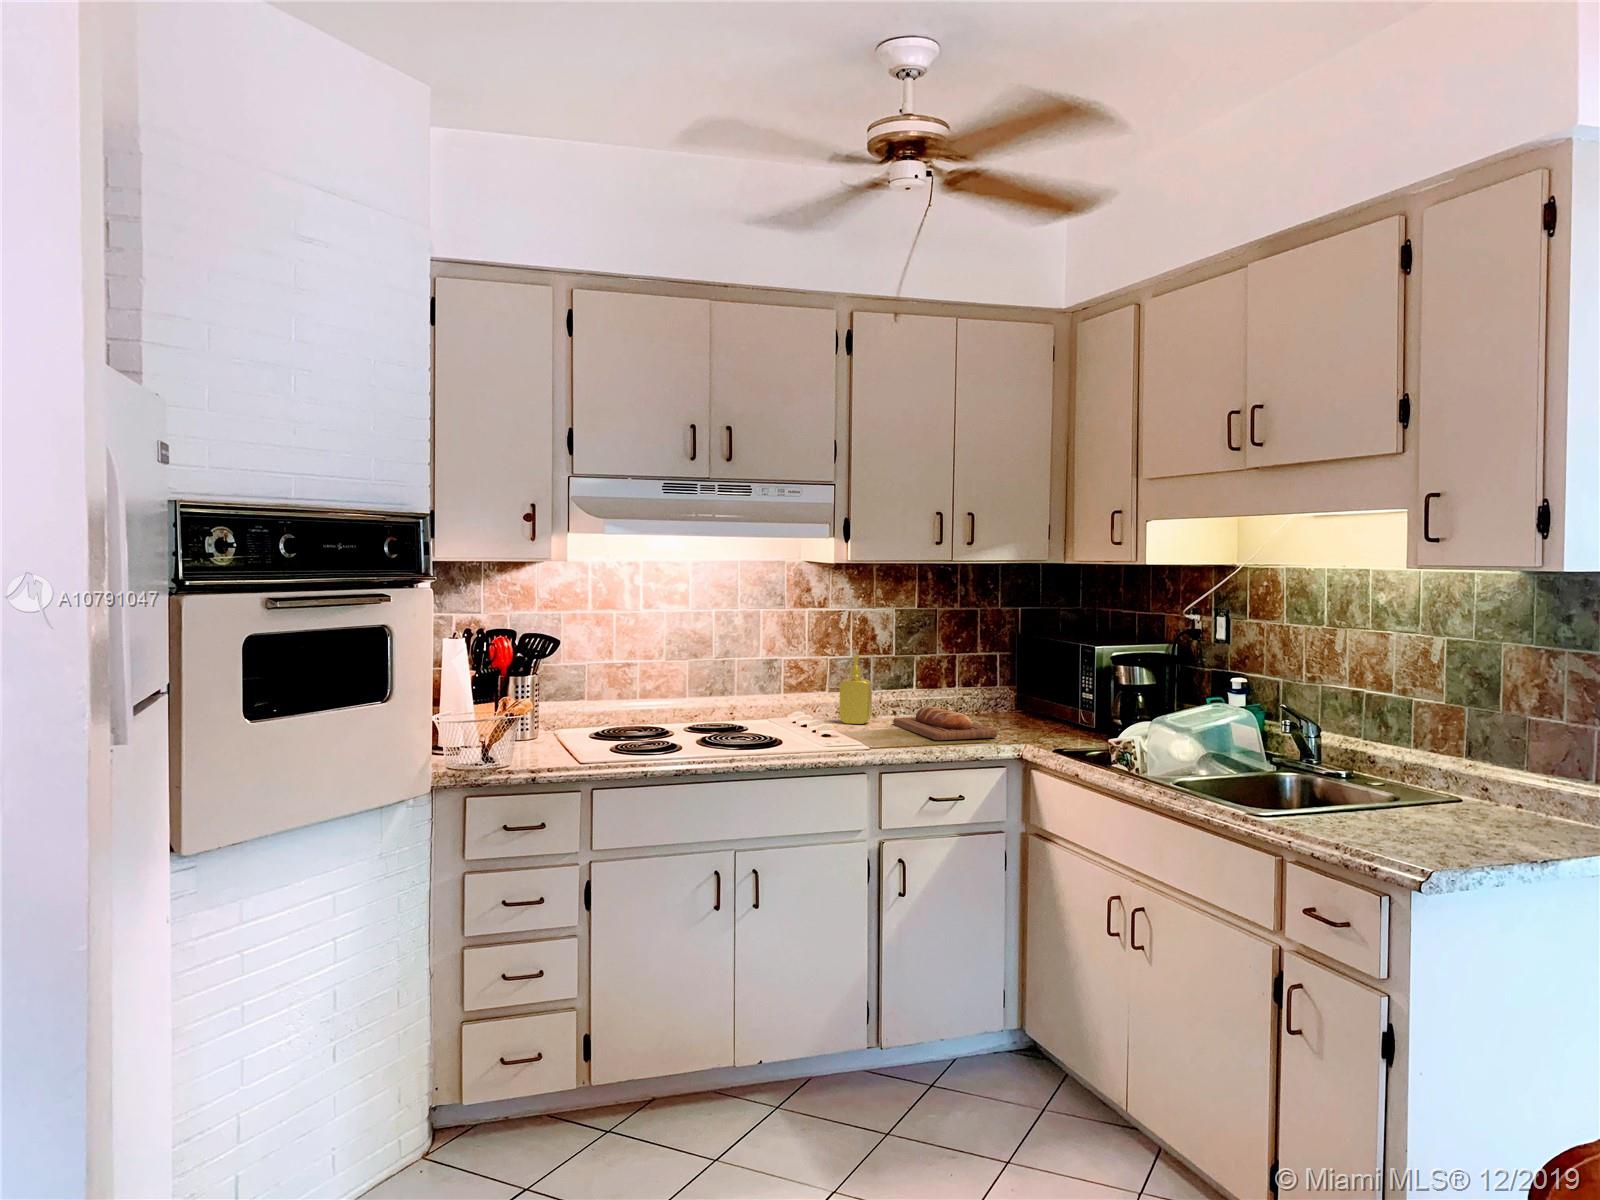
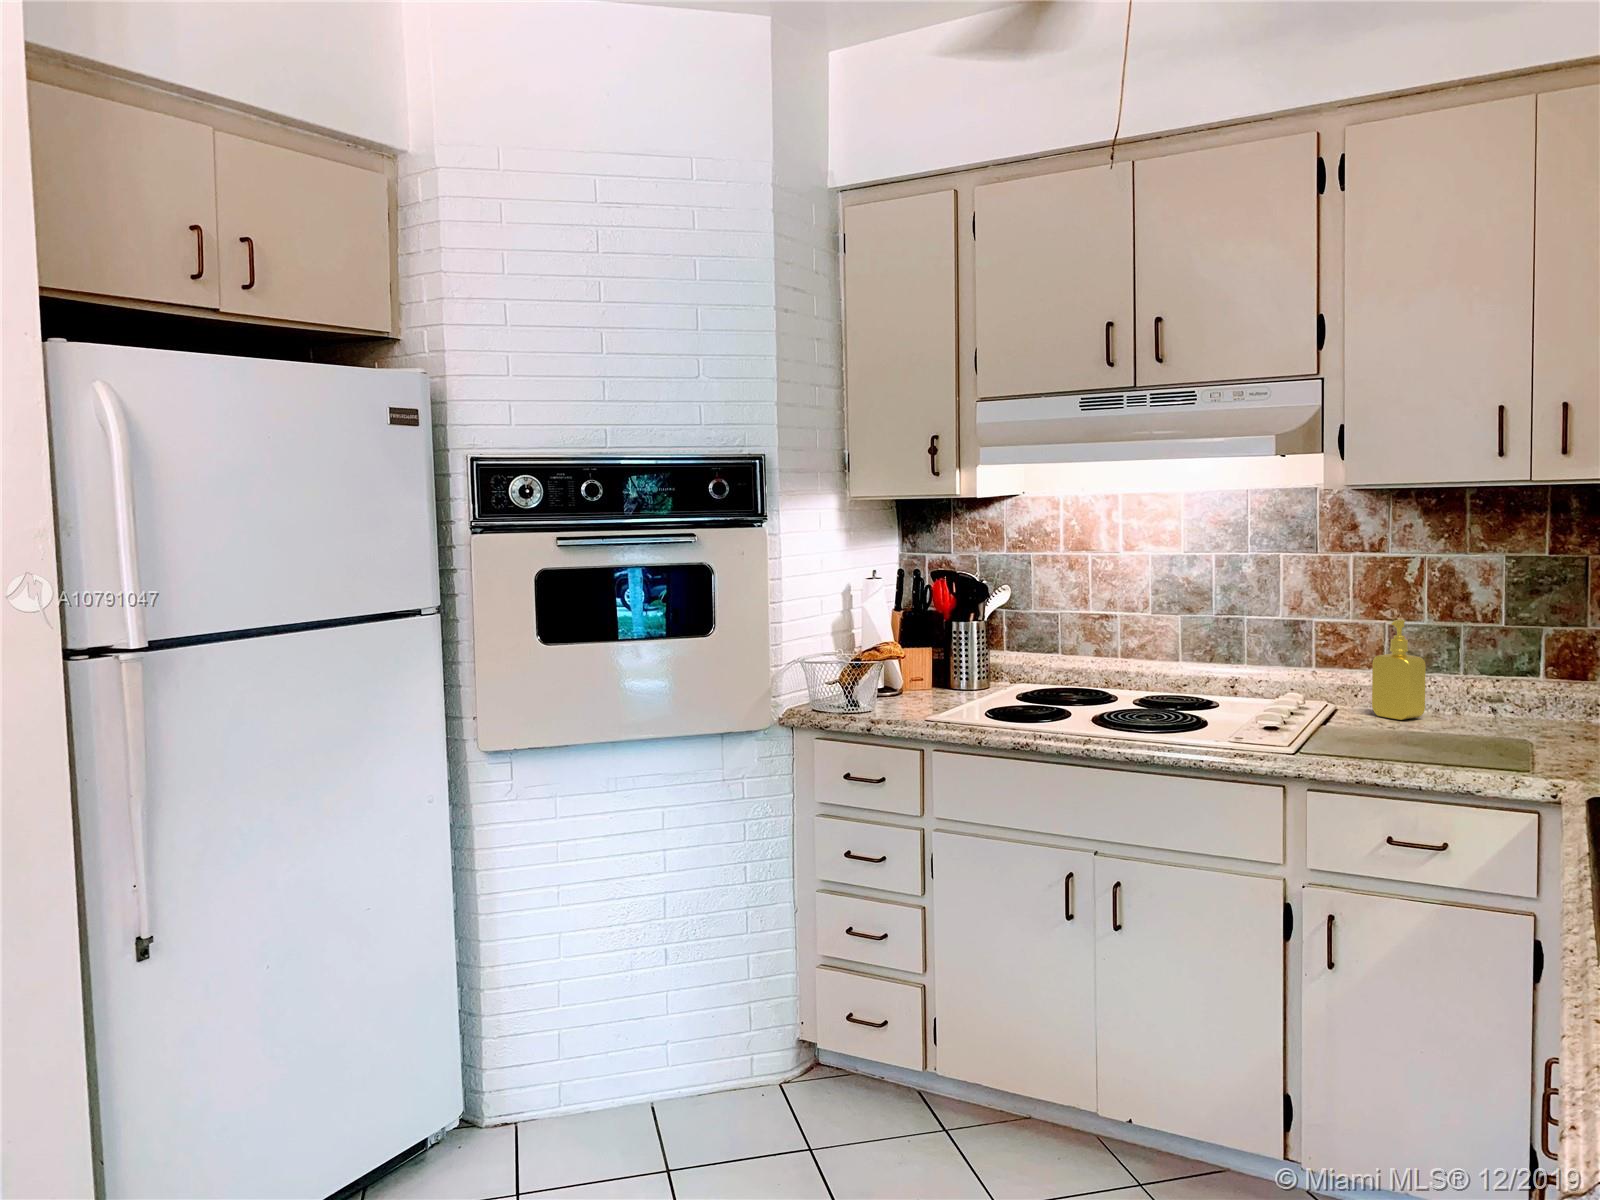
bread loaf: present [893,707,997,740] -> none [1438,706,1563,766]

